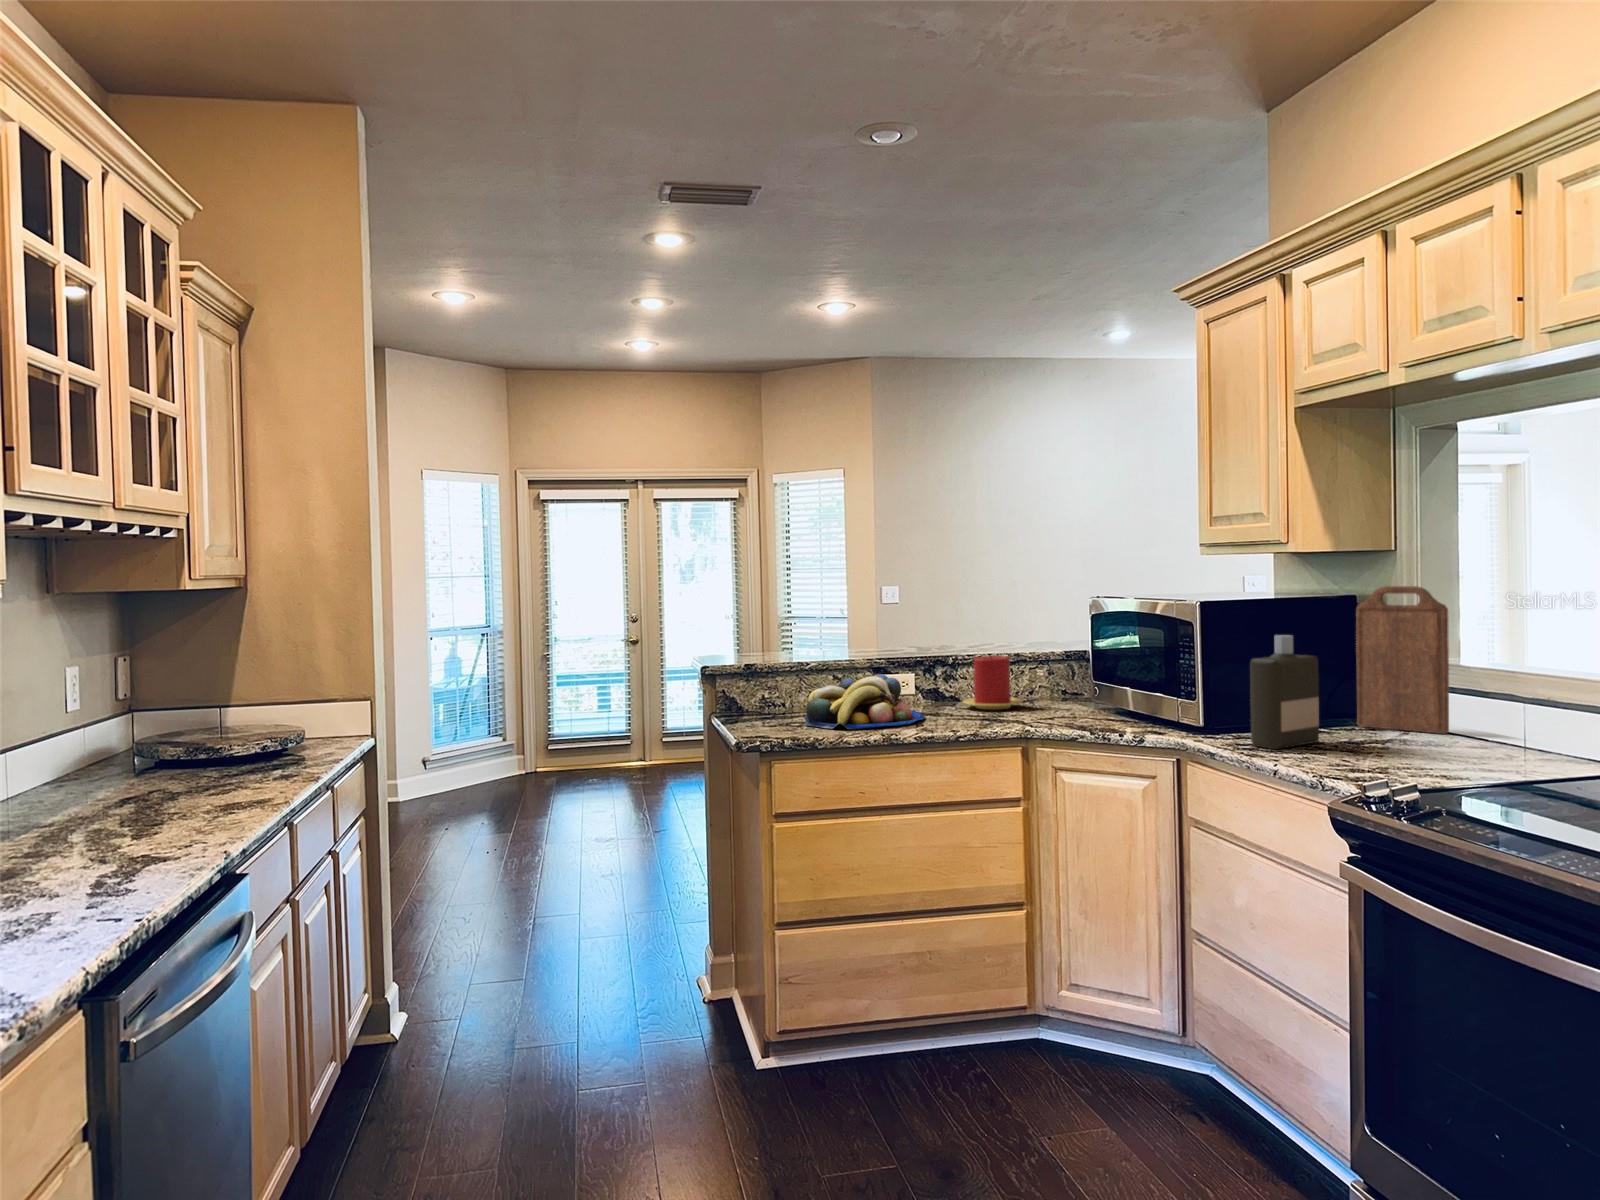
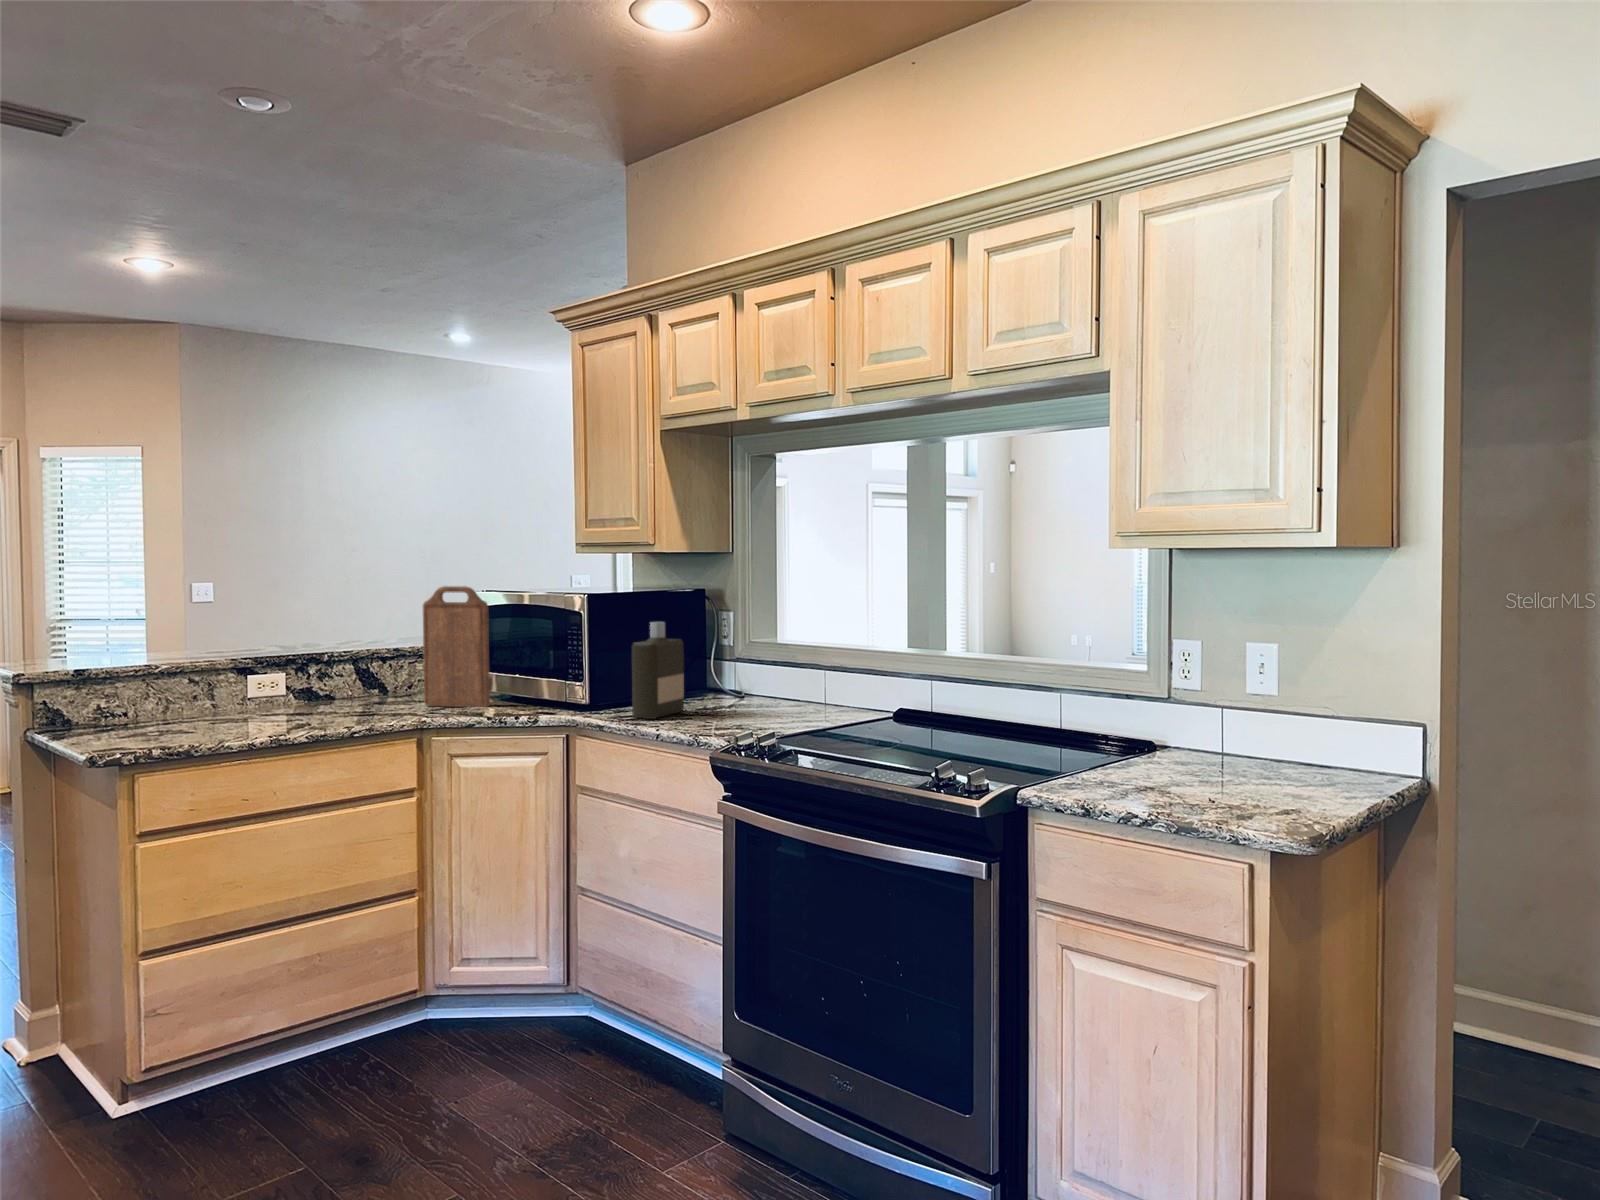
cutting board: present [1356,586,1449,734] -> present [423,586,490,707]
candle: present [963,656,1022,710] -> none [342,651,406,705]
fruit bowl: present [804,674,925,729] -> none [159,673,306,733]

